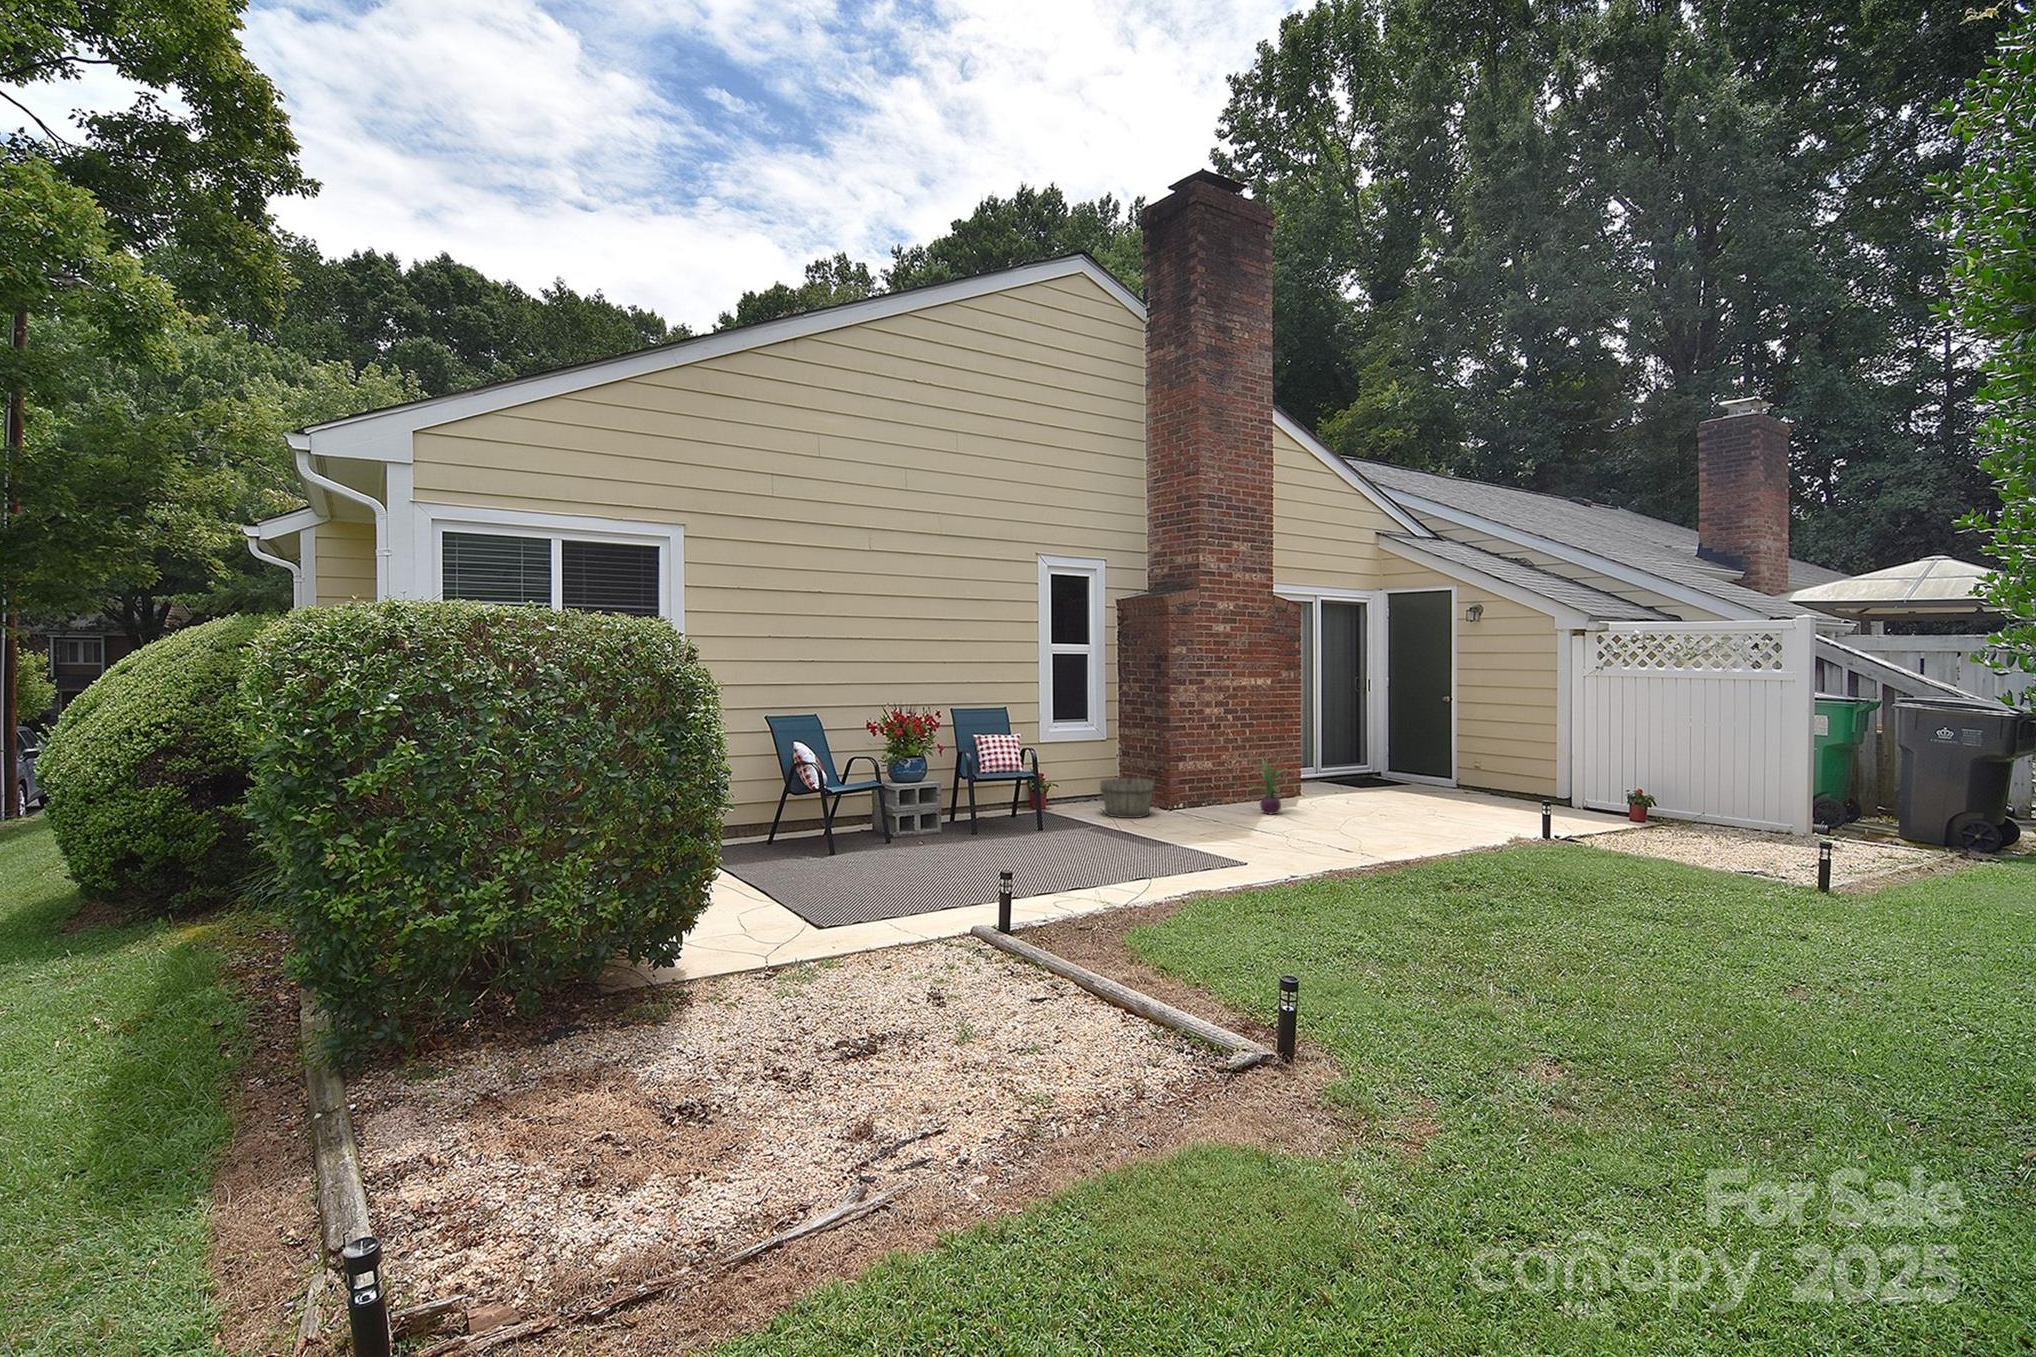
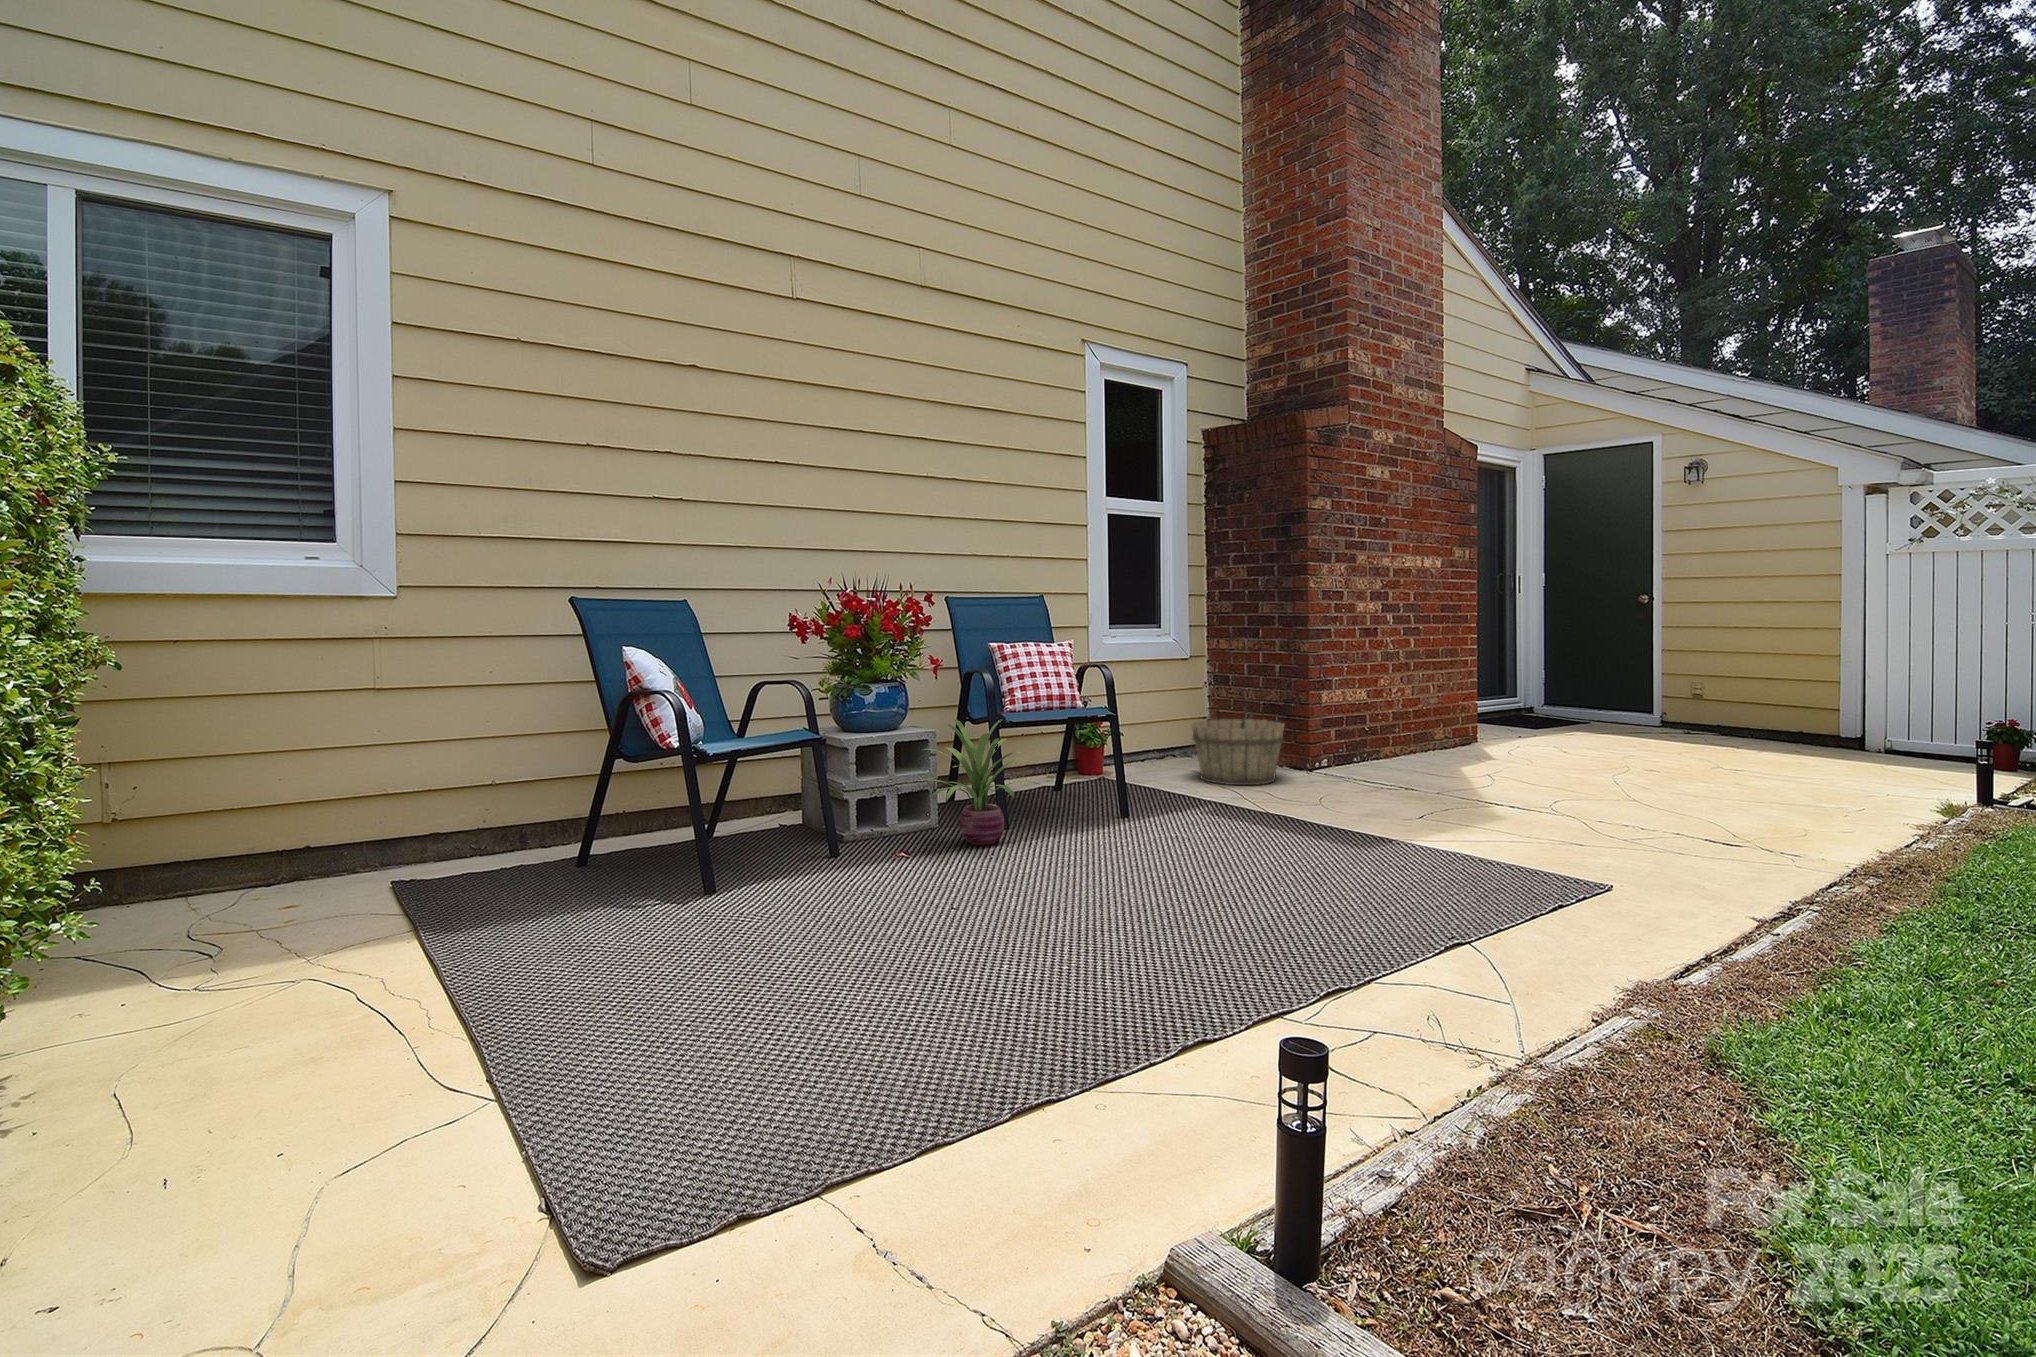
decorative plant: present [1256,759,1281,814] -> present [919,719,1035,845]

